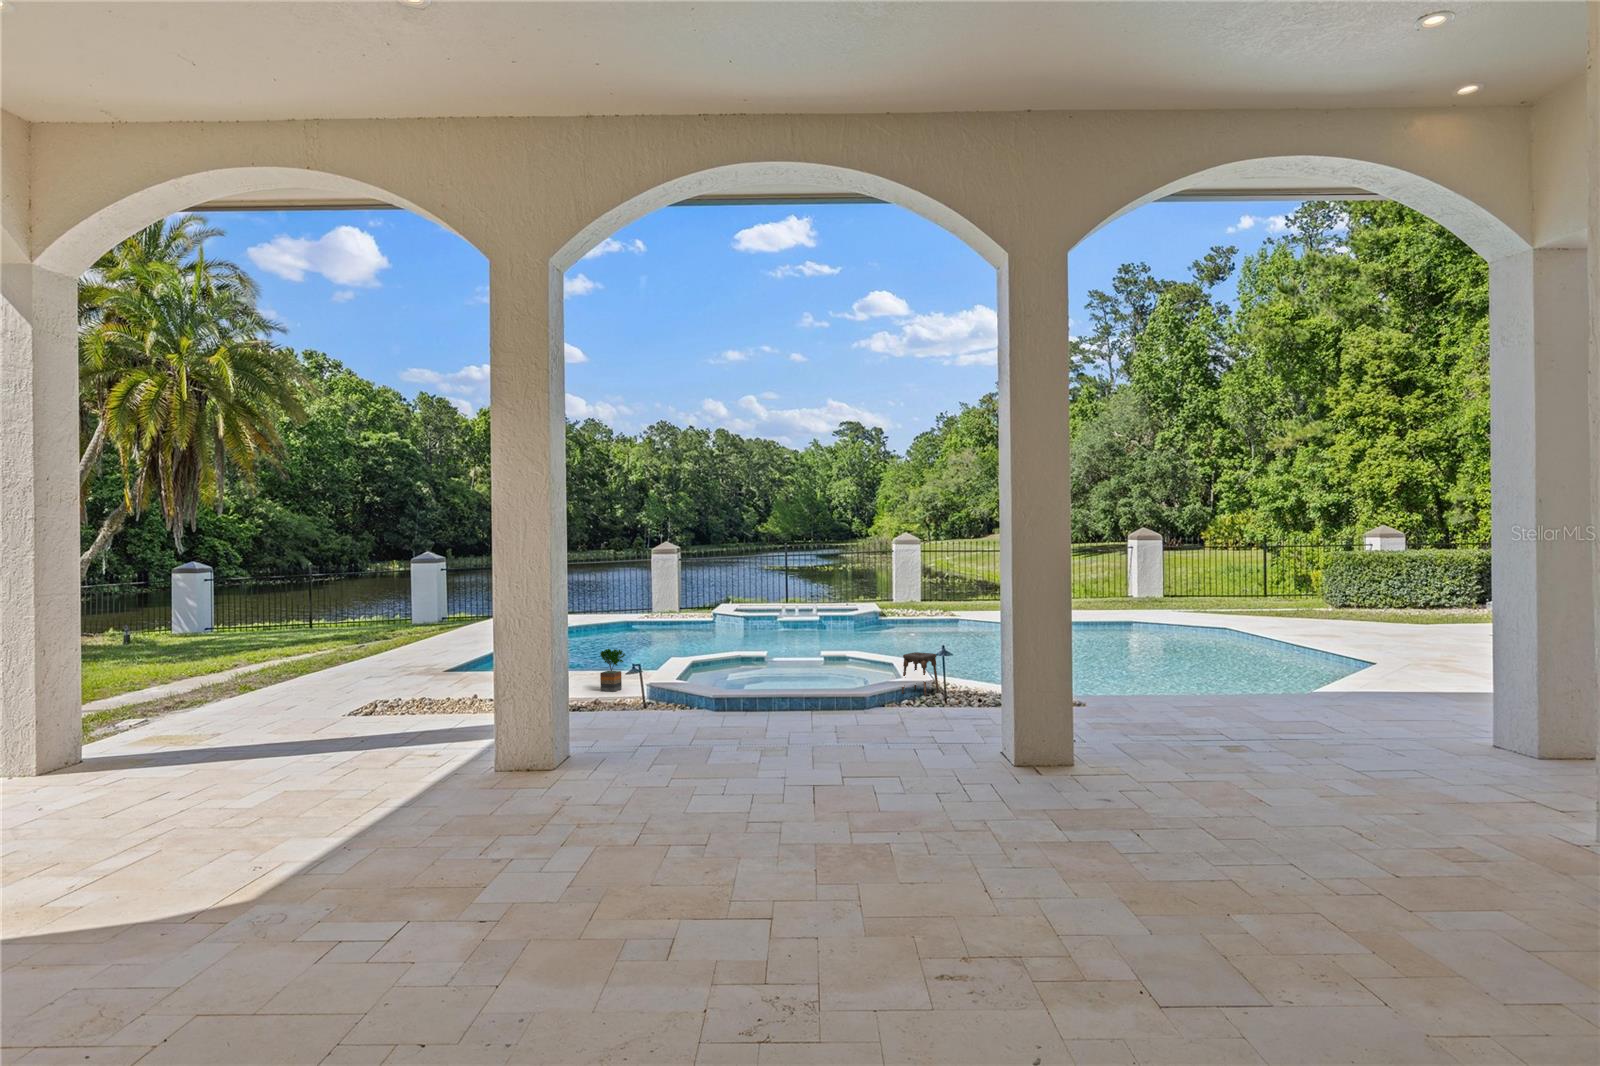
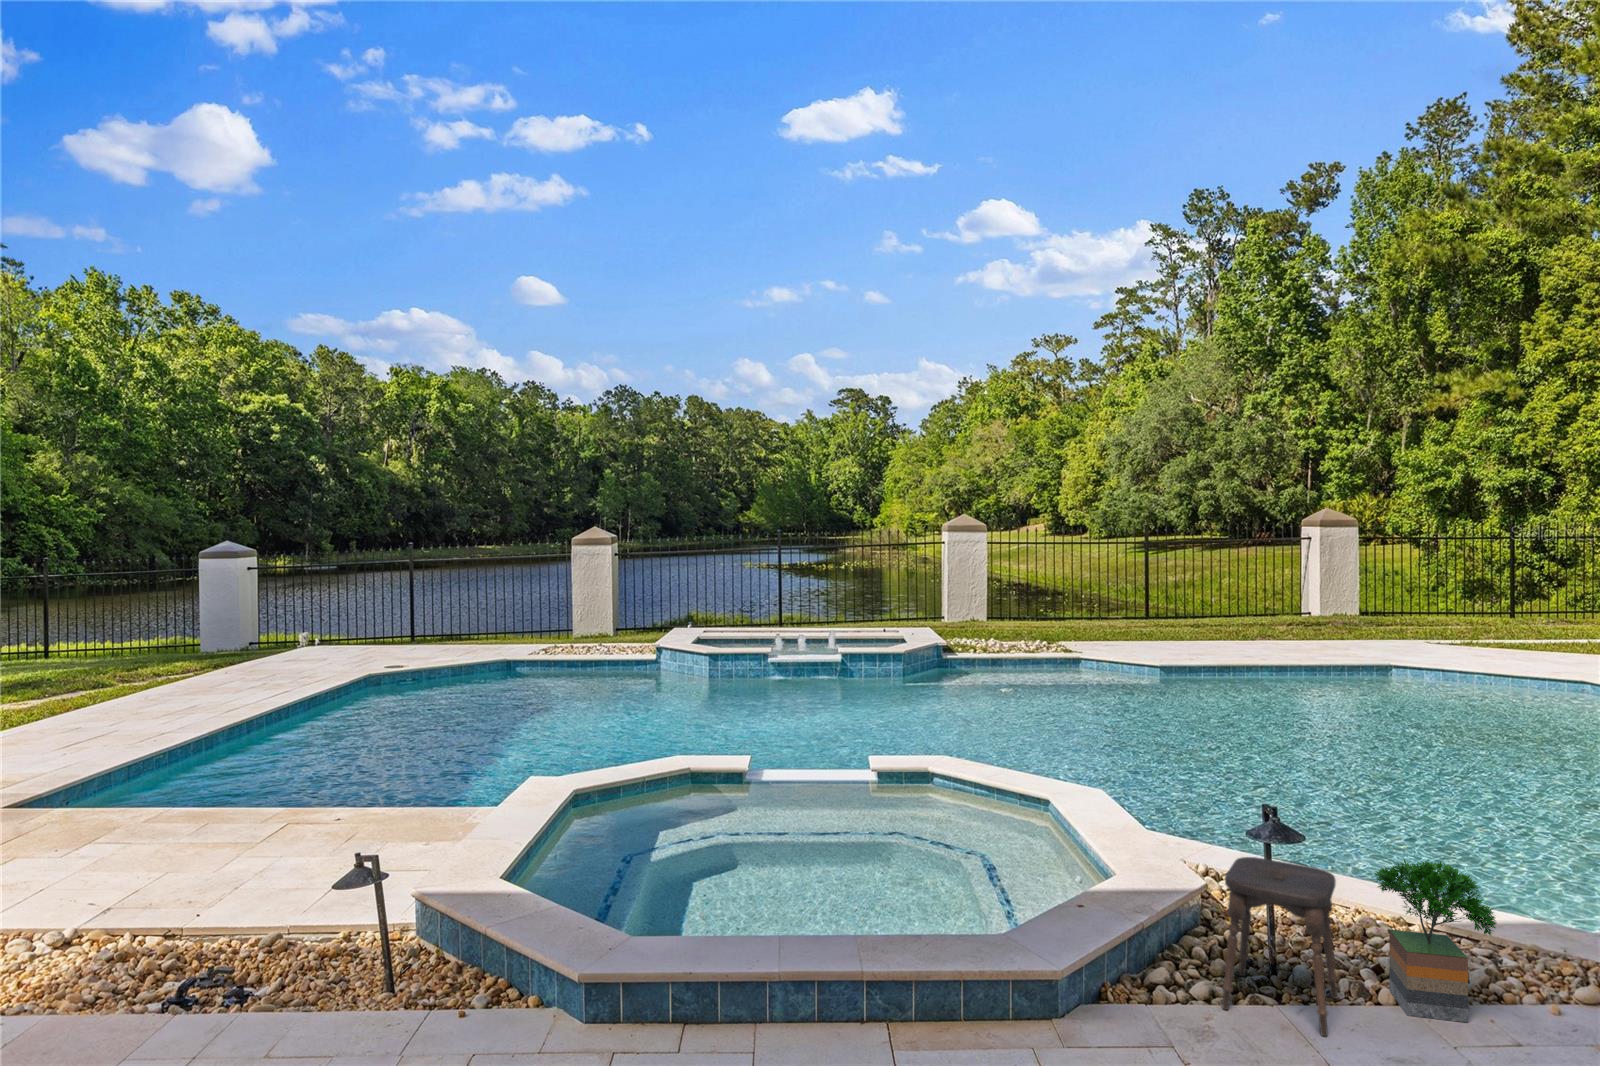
potted tree: present [600,649,625,692] -> present [1375,859,1496,1023]

